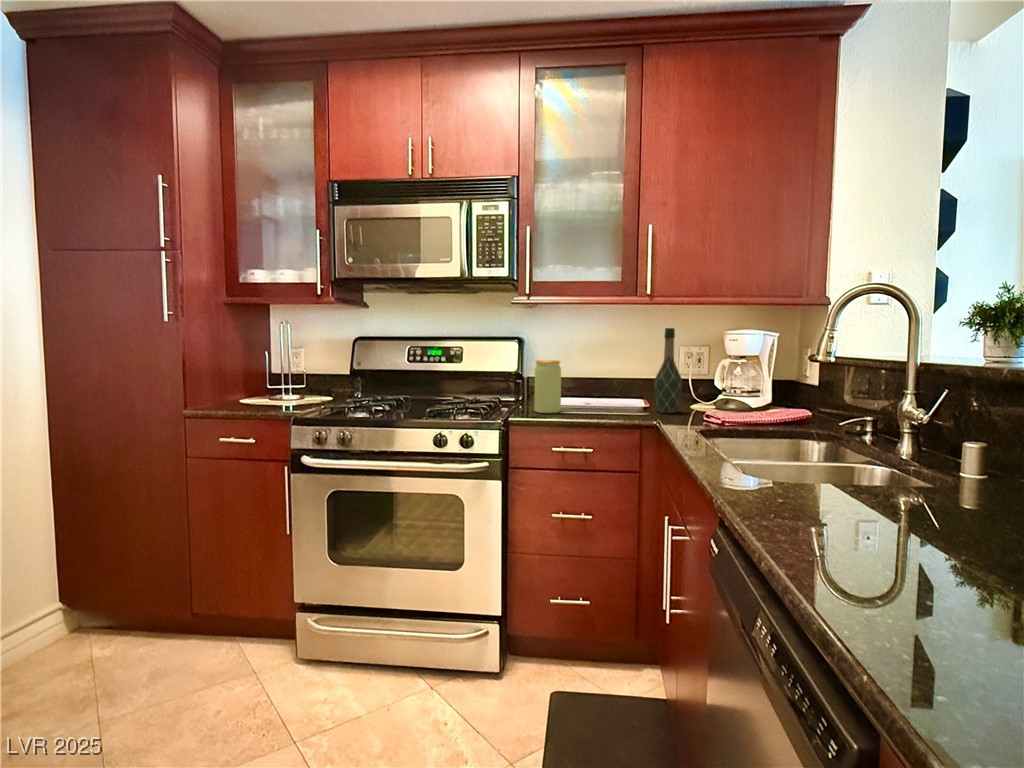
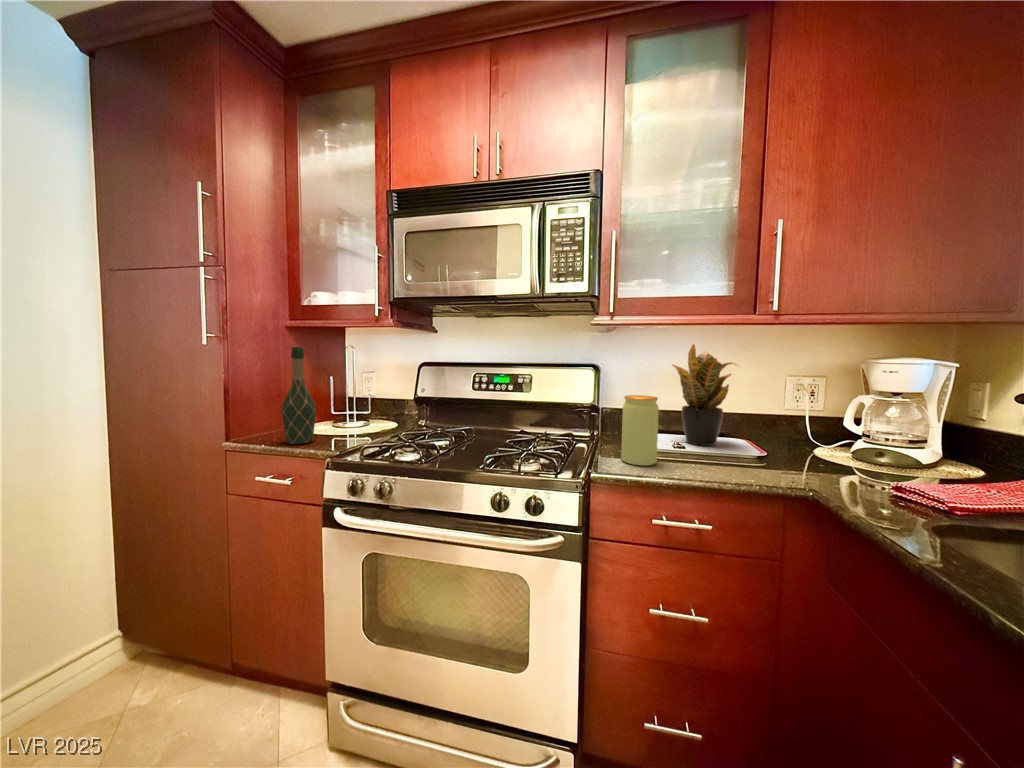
potted plant: none [578,316,637,403] -> present [672,344,736,446]
wine bottle: present [654,328,682,413] -> present [281,347,316,444]

